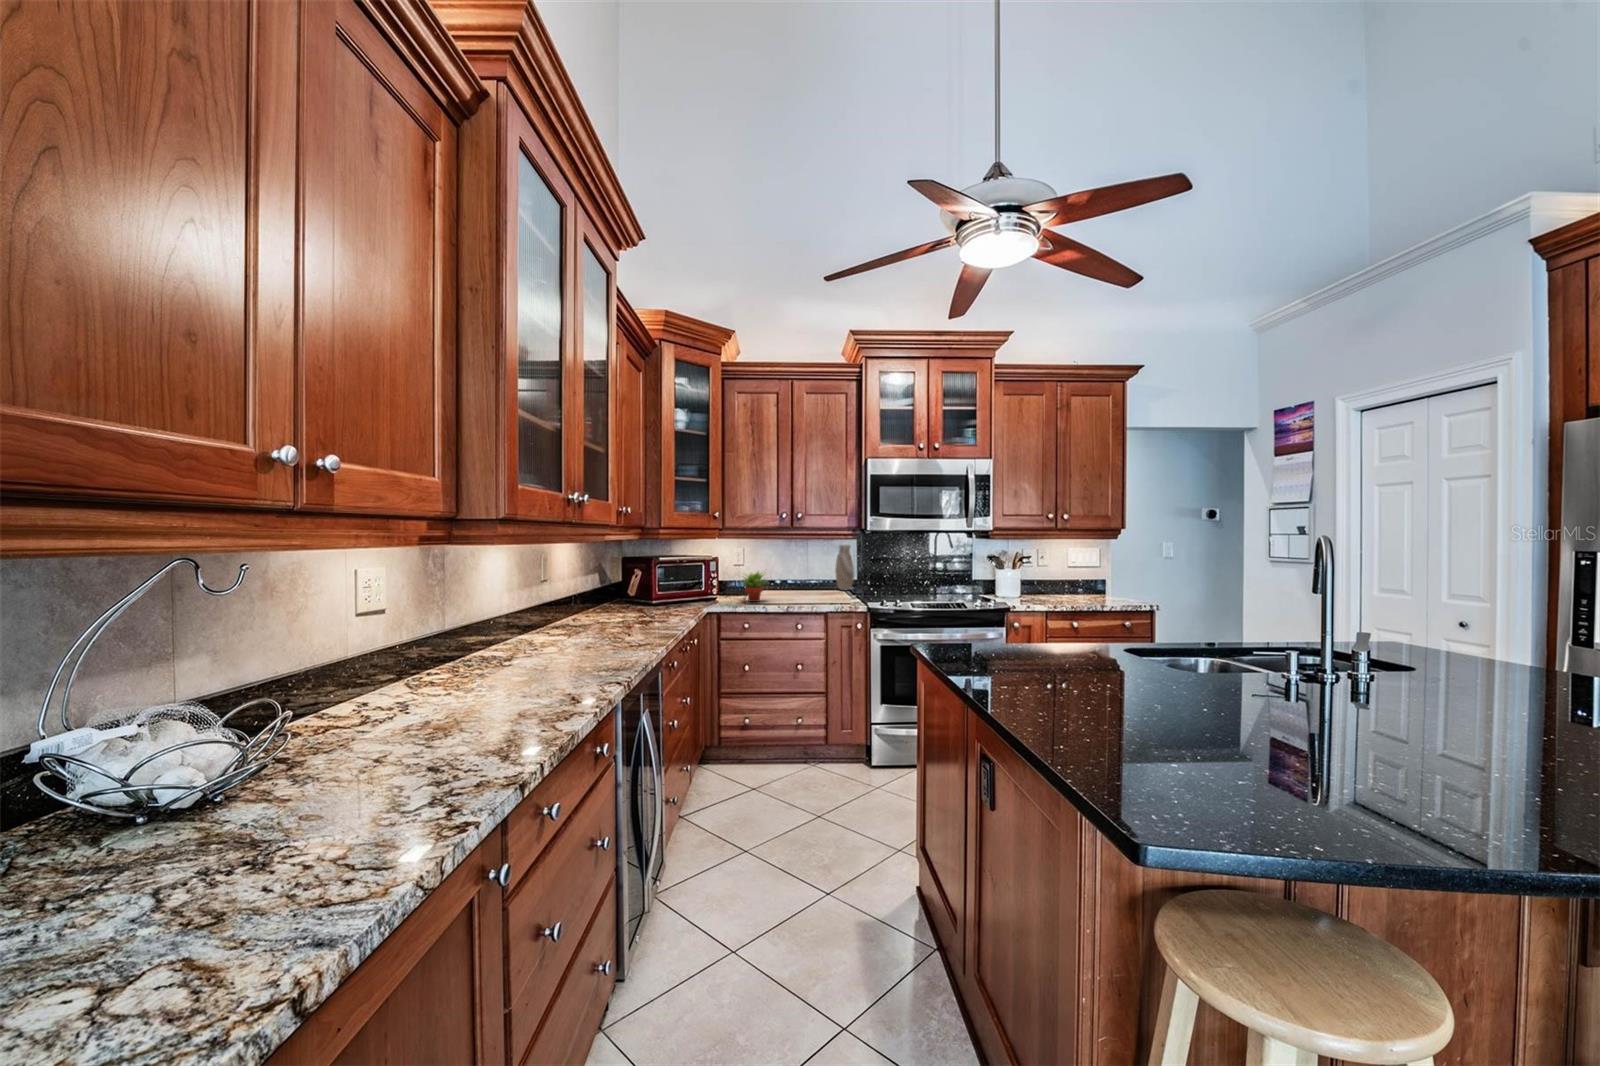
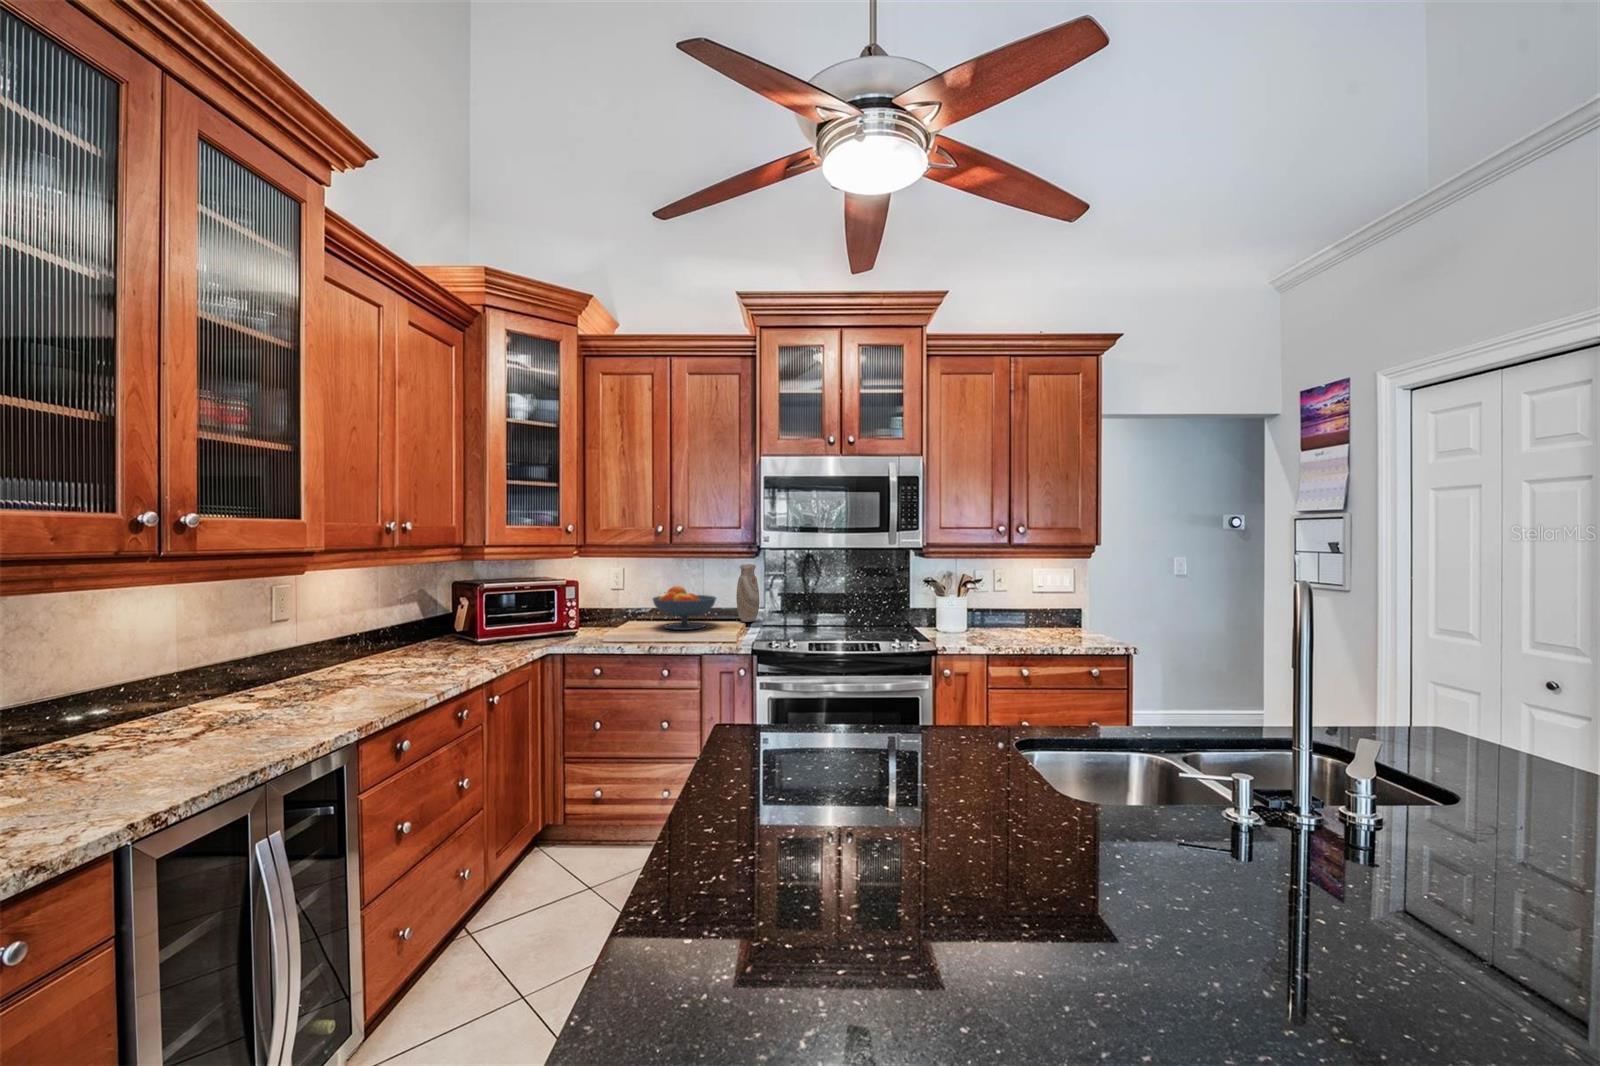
fruit bowl: none [774,562,825,595] -> present [653,586,716,630]
succulent plant: present [742,572,765,602] -> none [588,597,635,640]

